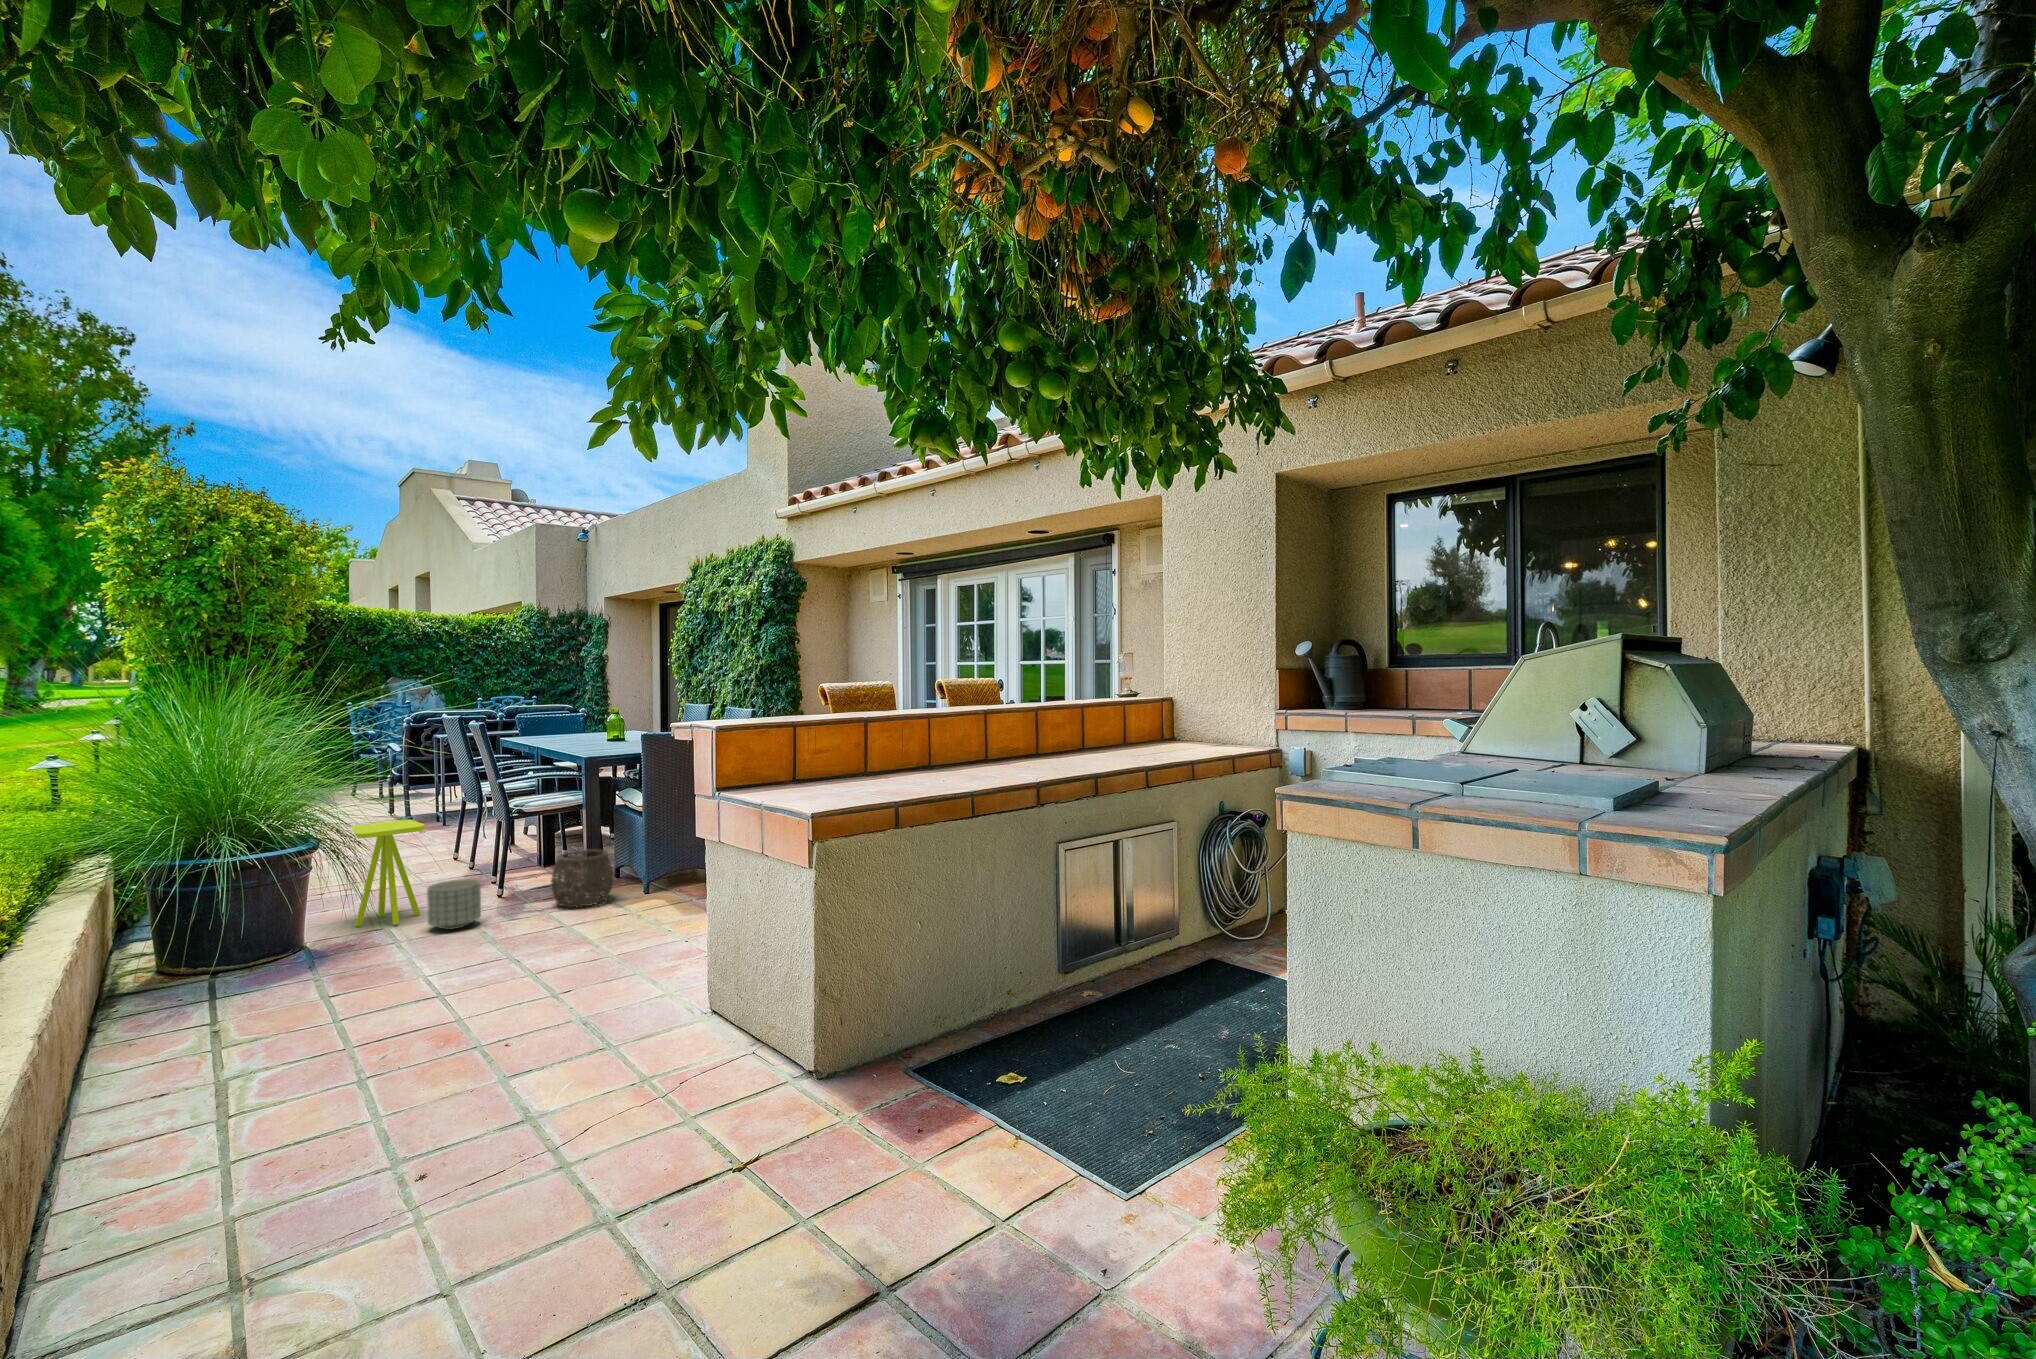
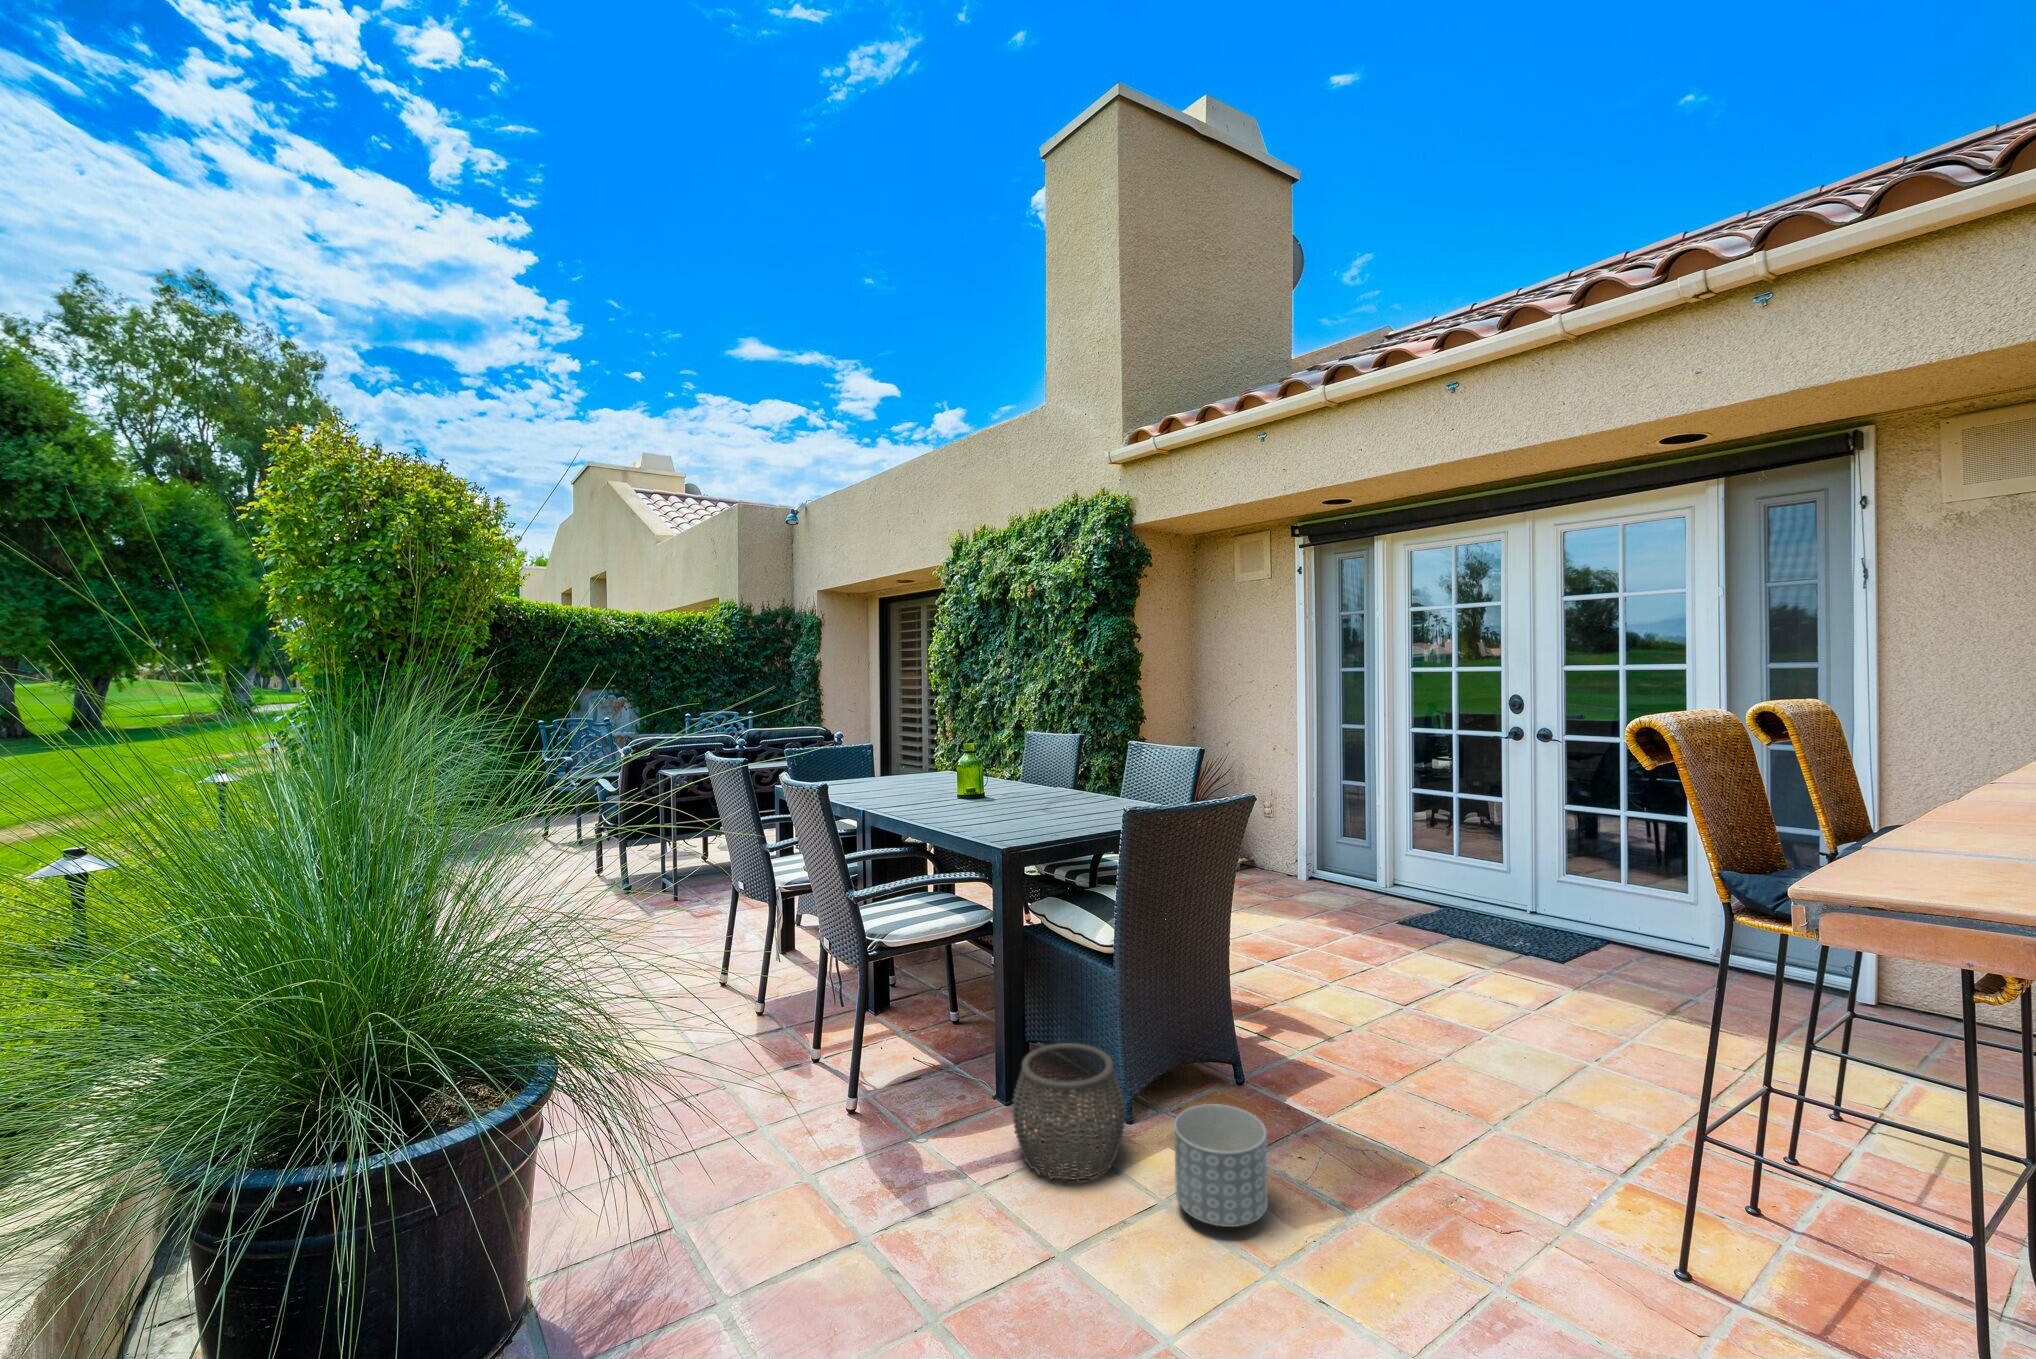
side table: present [351,820,425,927] -> none [645,996,797,1242]
planter: present [427,879,481,930] -> present [1174,1104,1268,1227]

